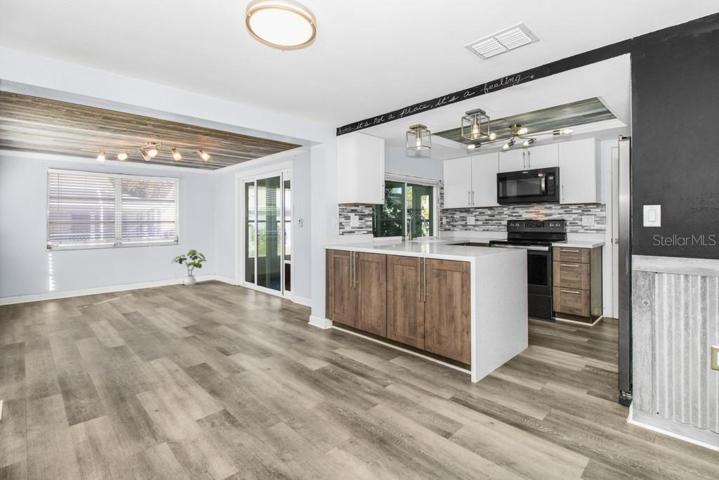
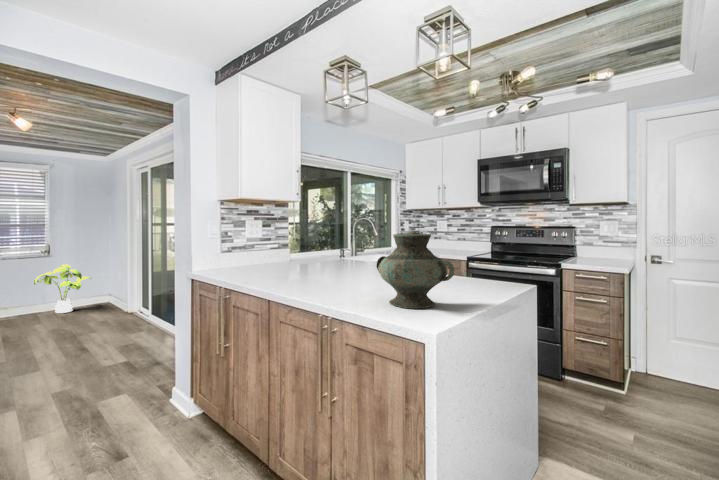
vase: none [445,218,484,253] -> present [377,231,454,308]

